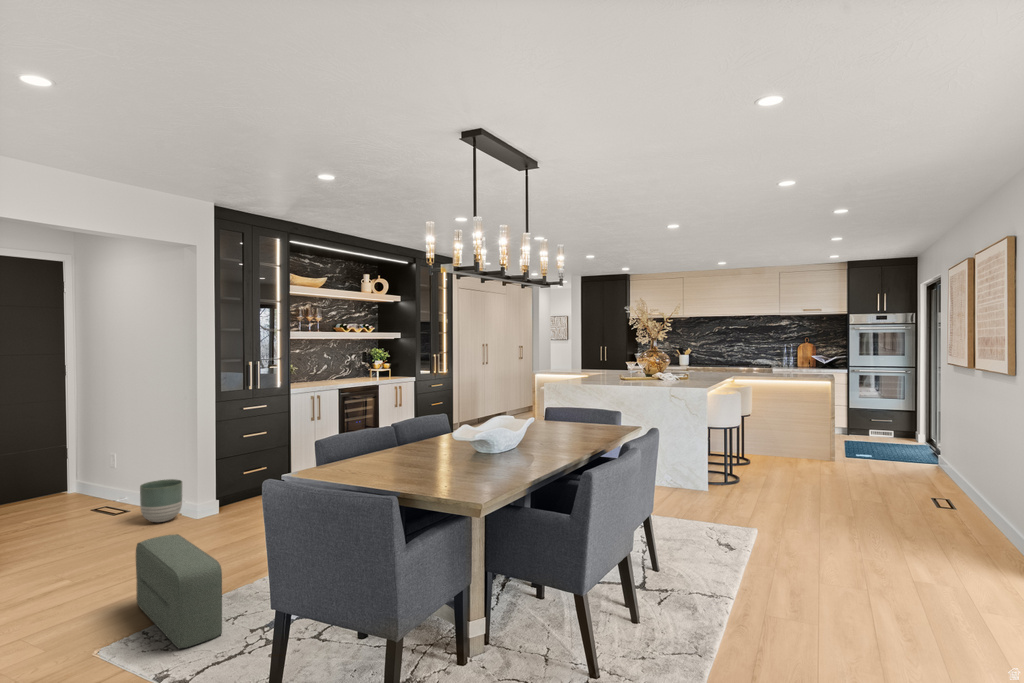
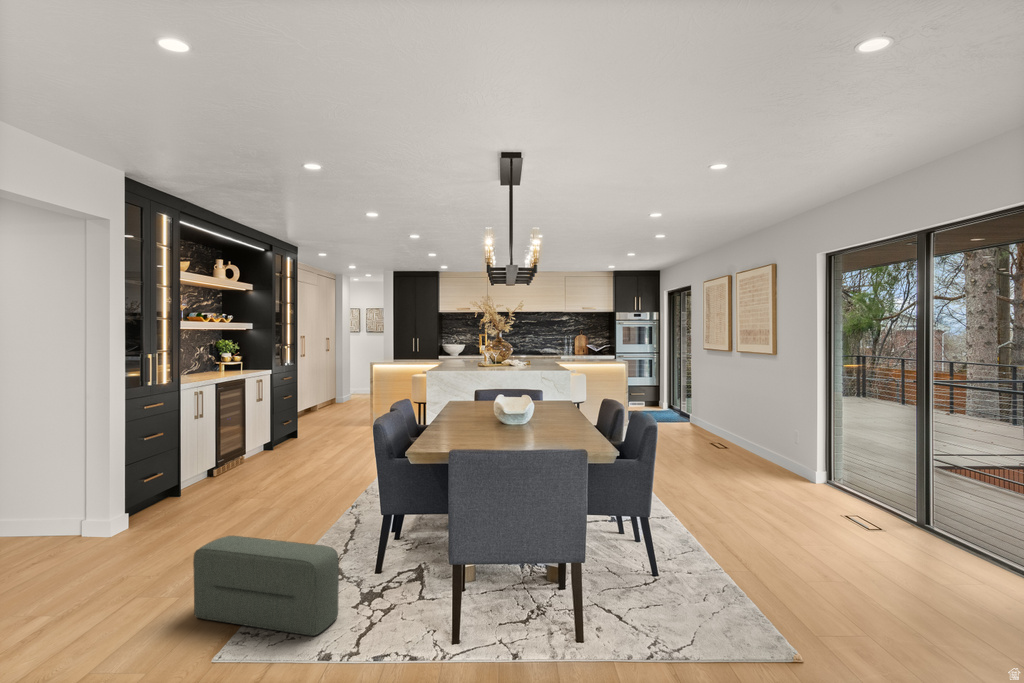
planter: present [140,479,182,522] -> none [33,496,89,550]

